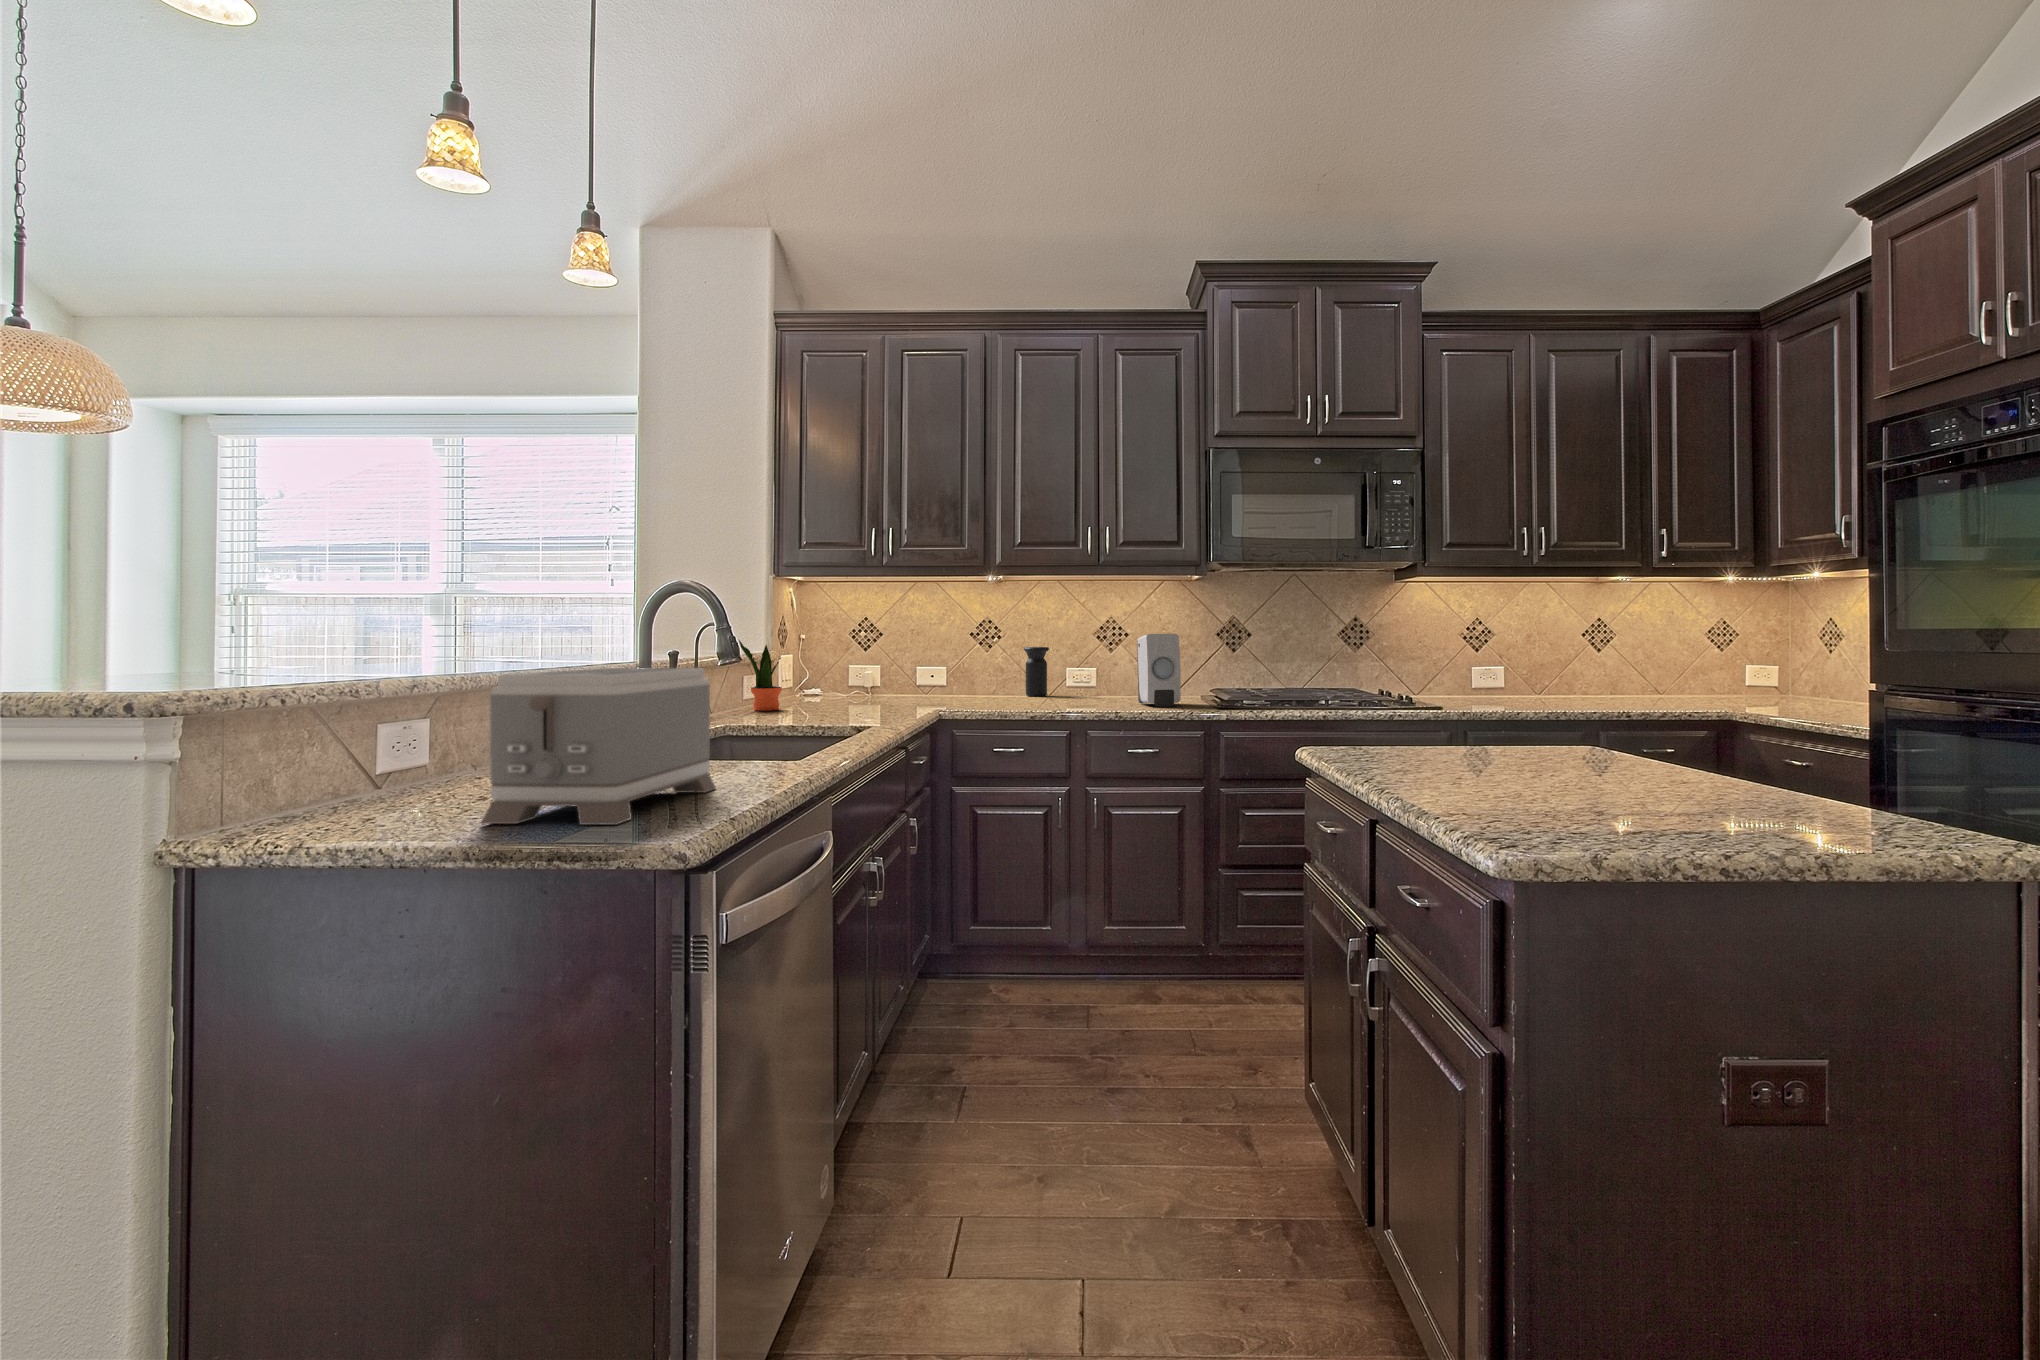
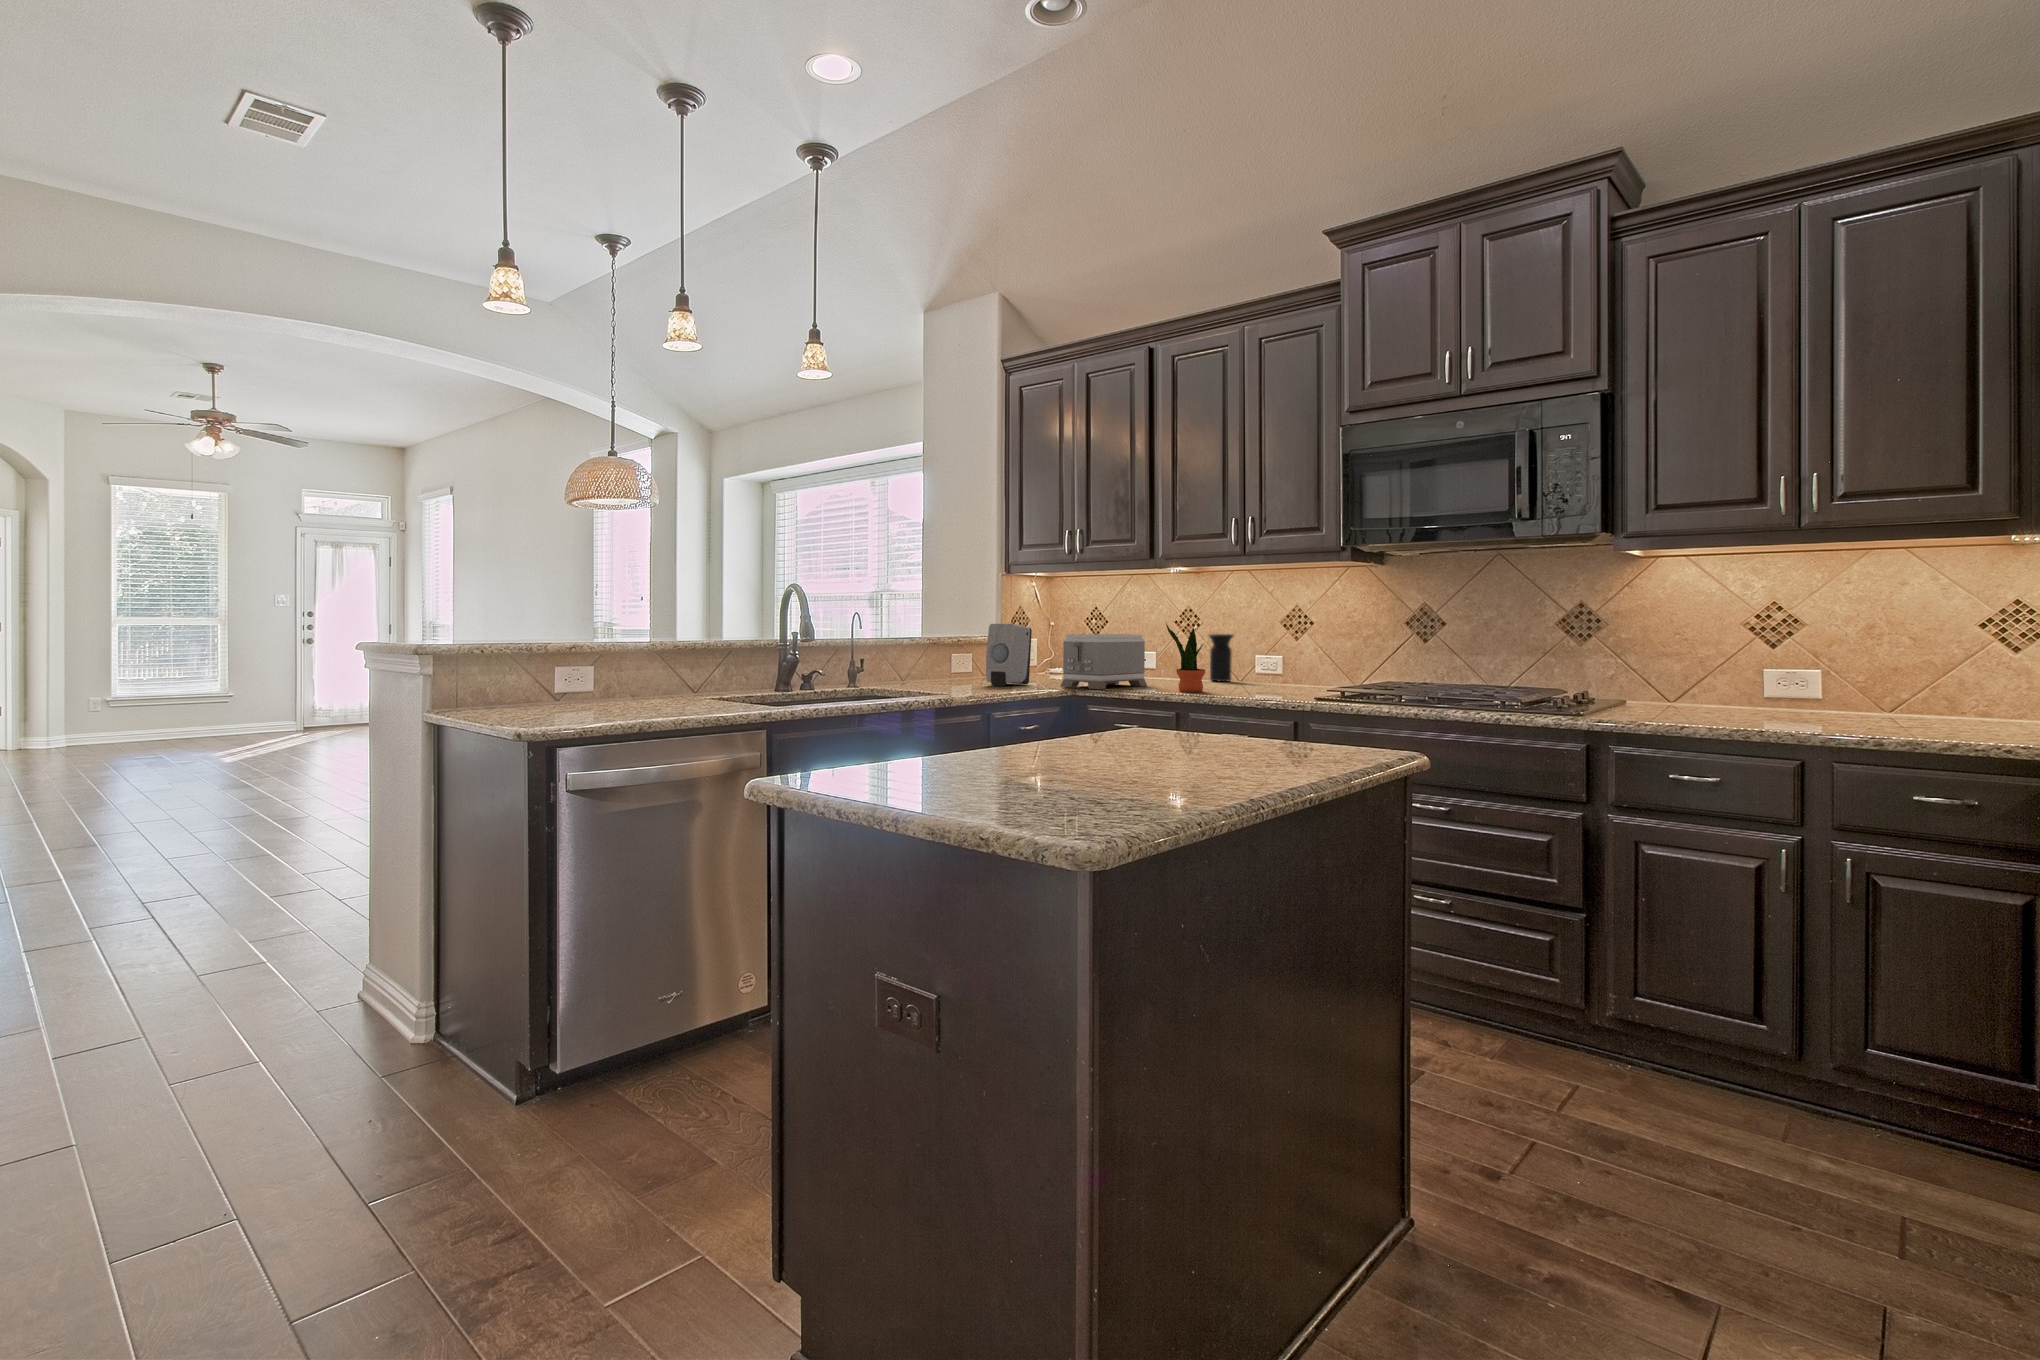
soap dispenser: present [1137,634,1181,706] -> present [986,624,1032,686]
potted plant: present [739,640,782,711] -> present [1166,623,1206,692]
toaster: present [481,668,716,825] -> present [1060,634,1147,689]

